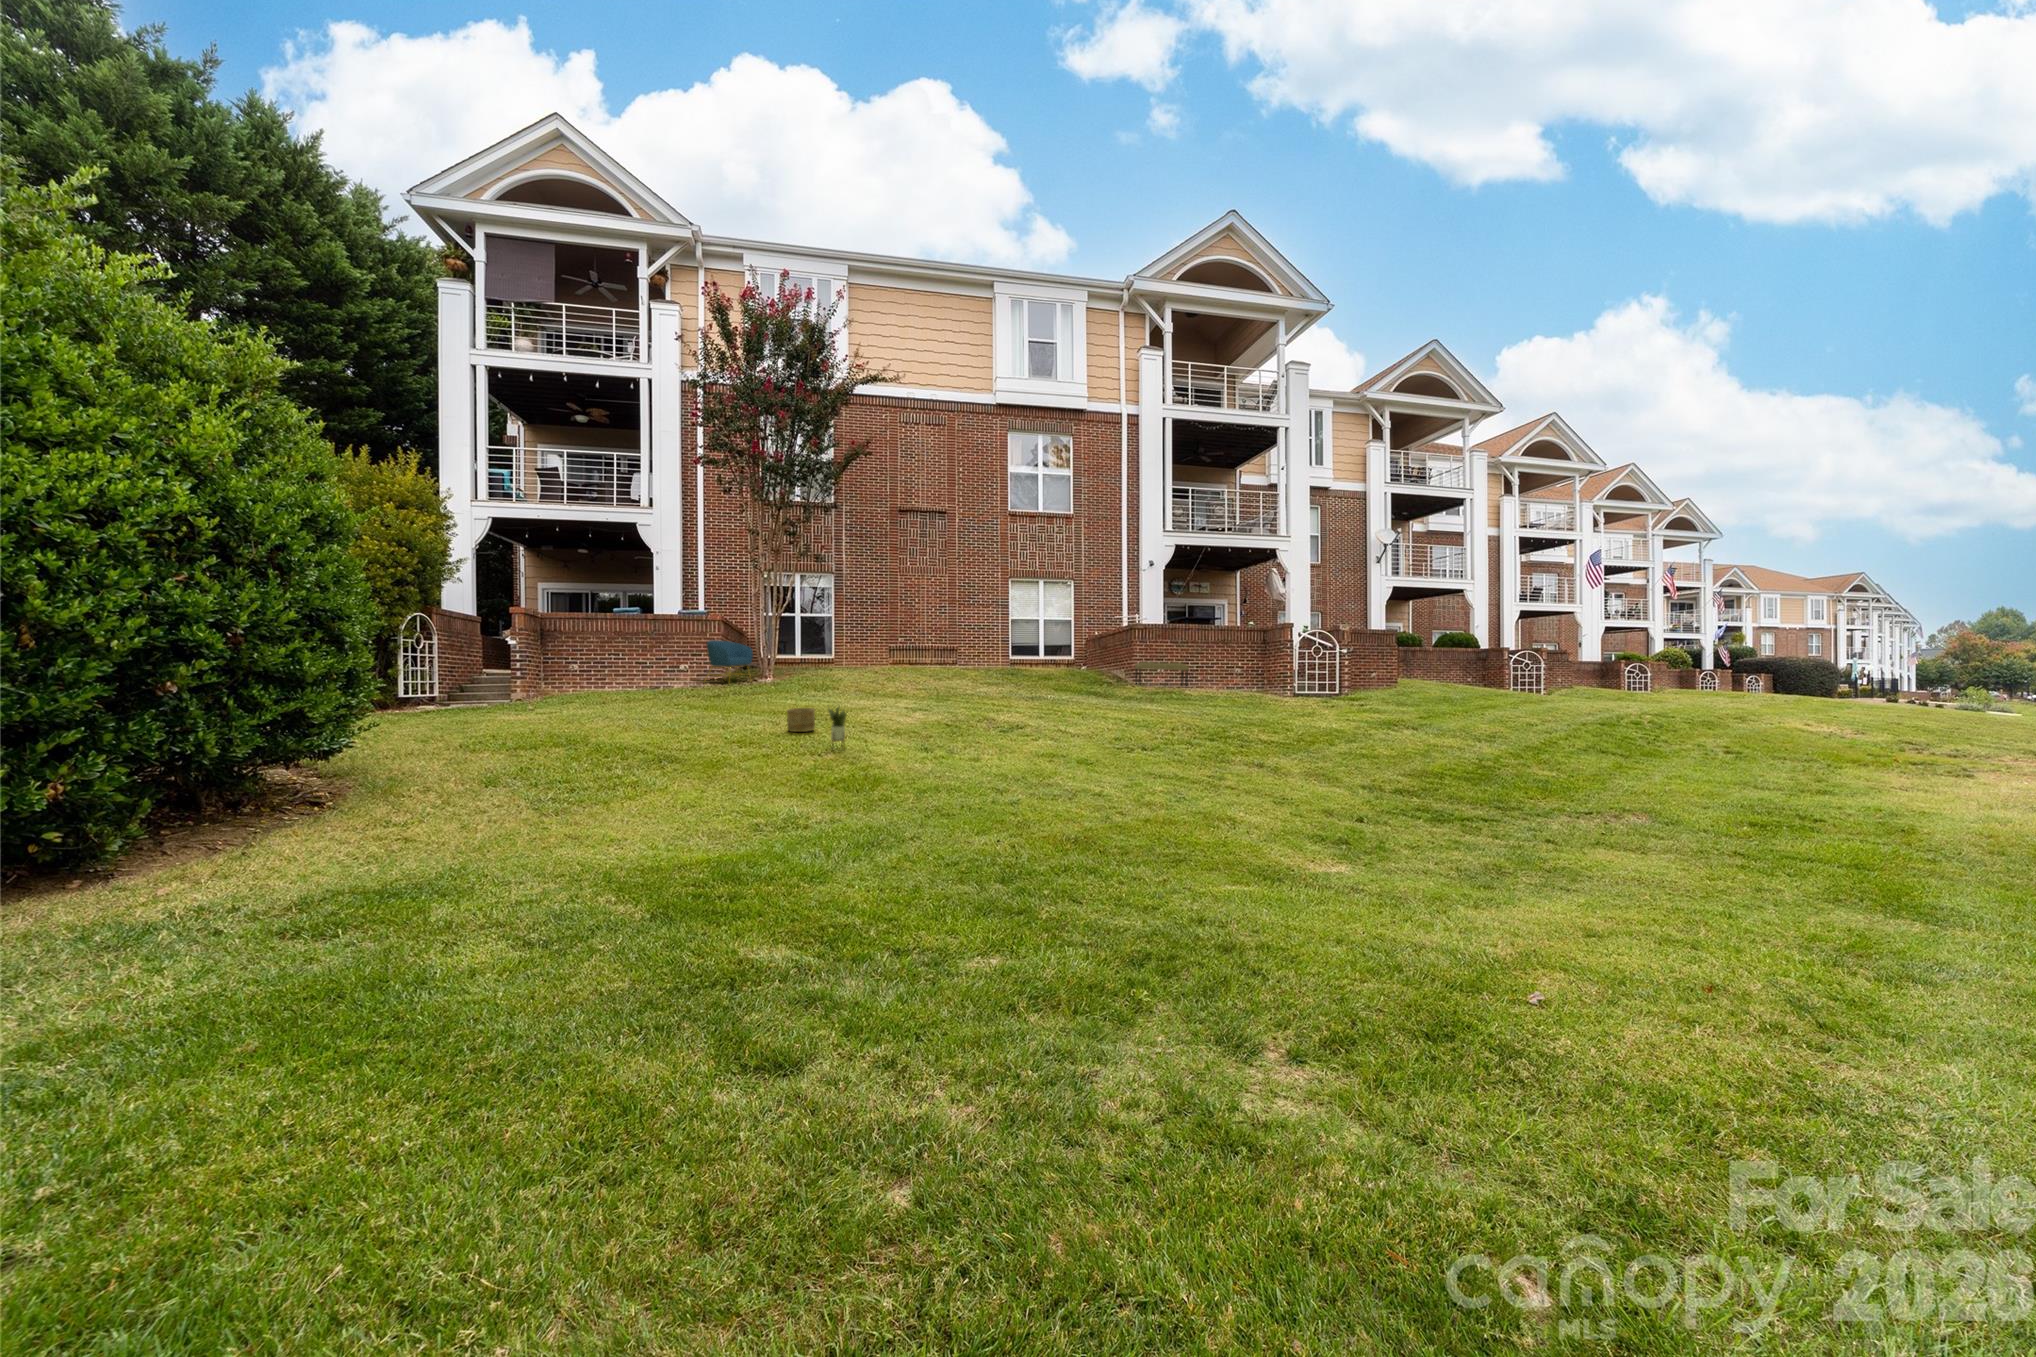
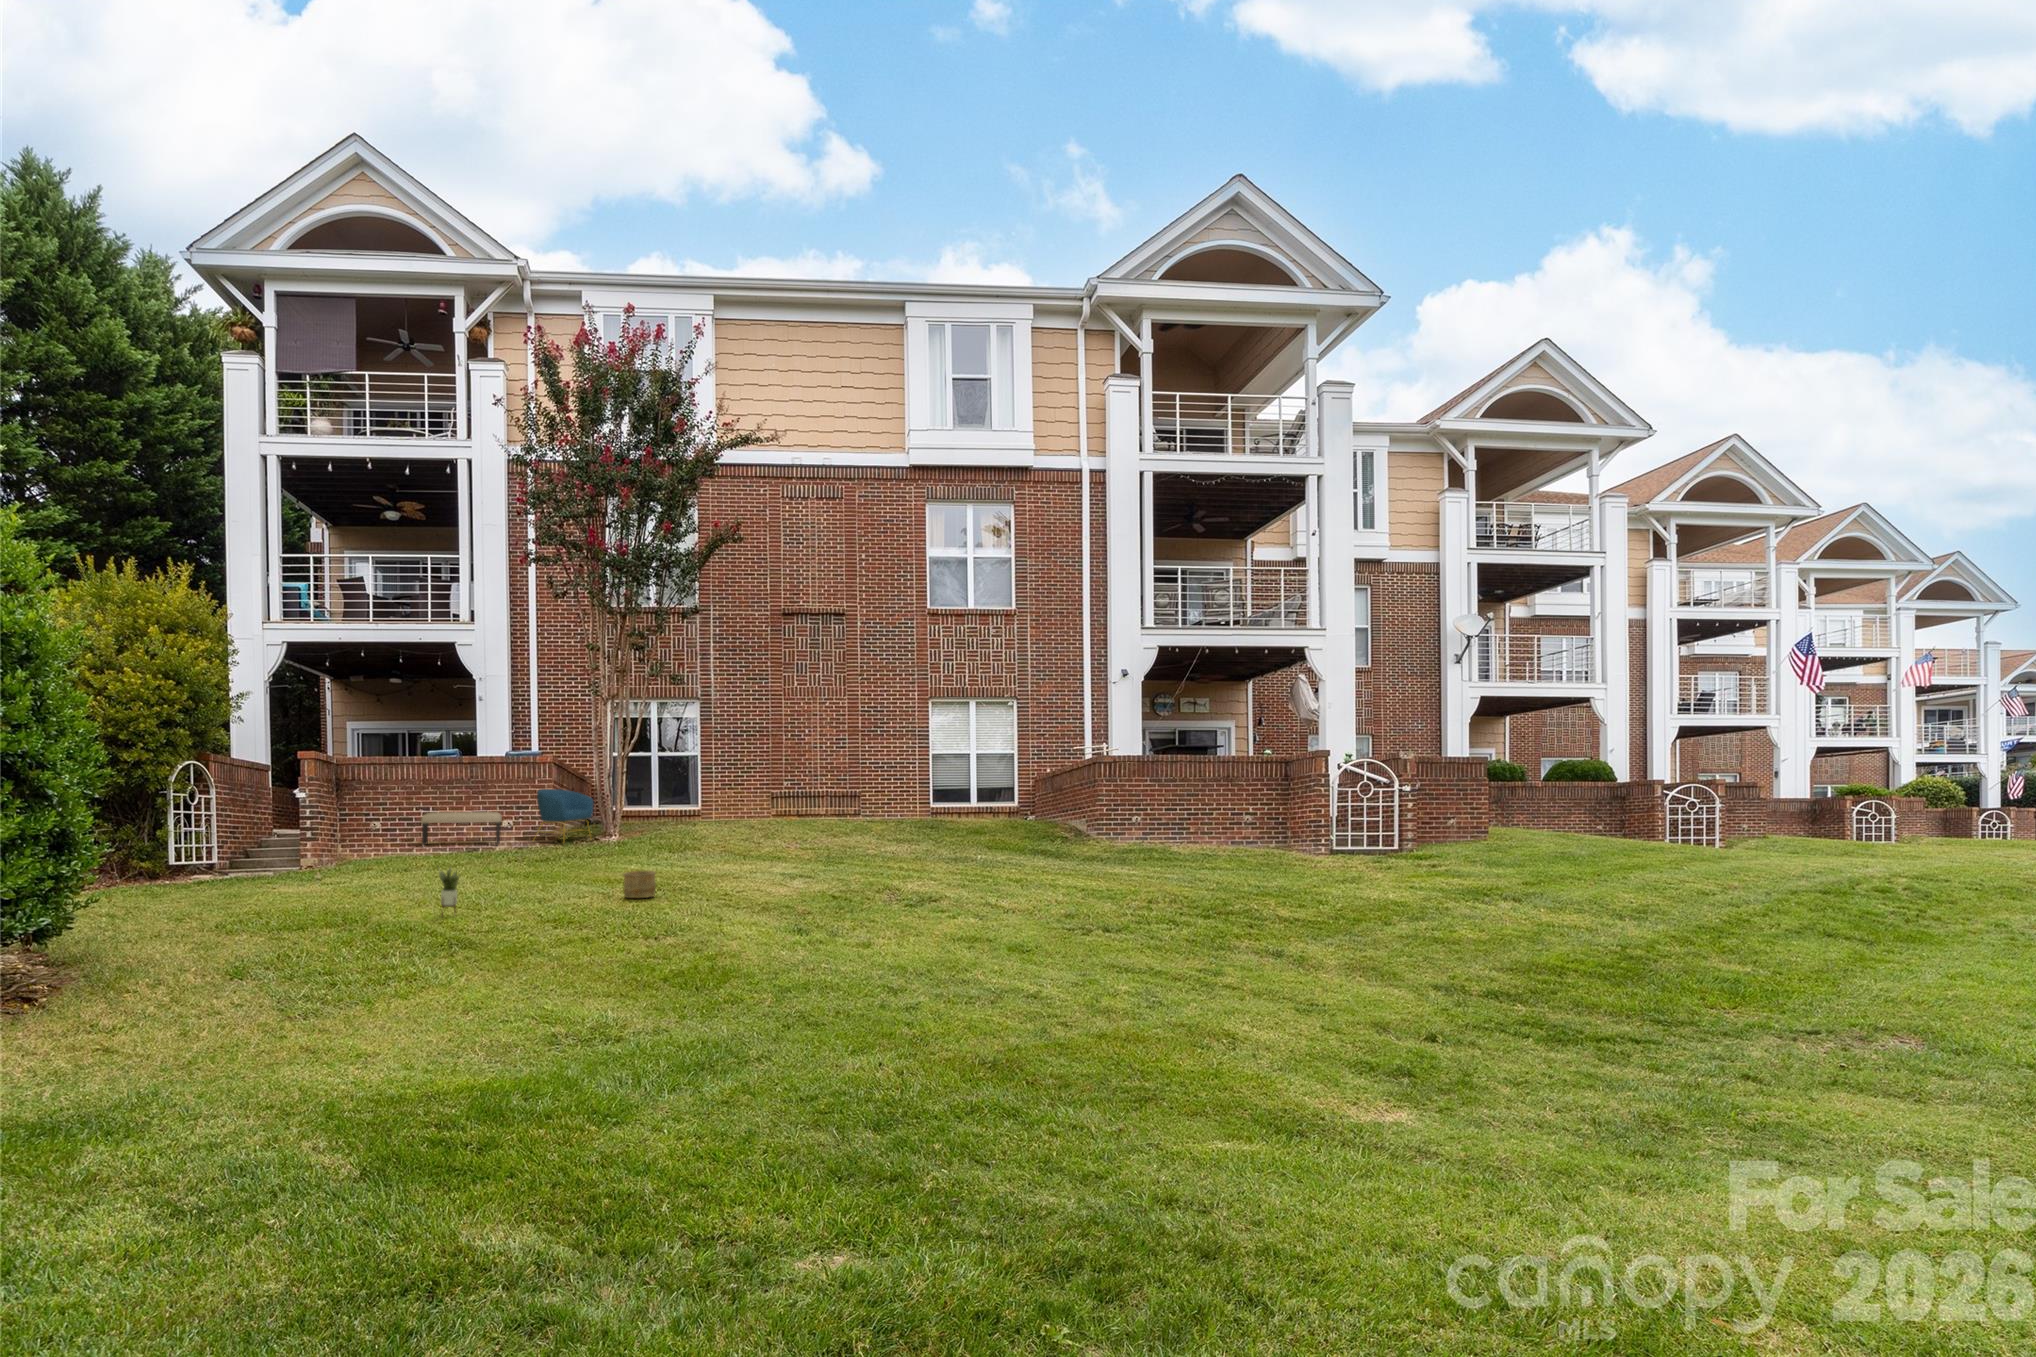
bench: present [1135,662,1189,685] -> present [421,812,502,847]
potted plant: present [829,707,846,742] -> present [439,869,459,908]

